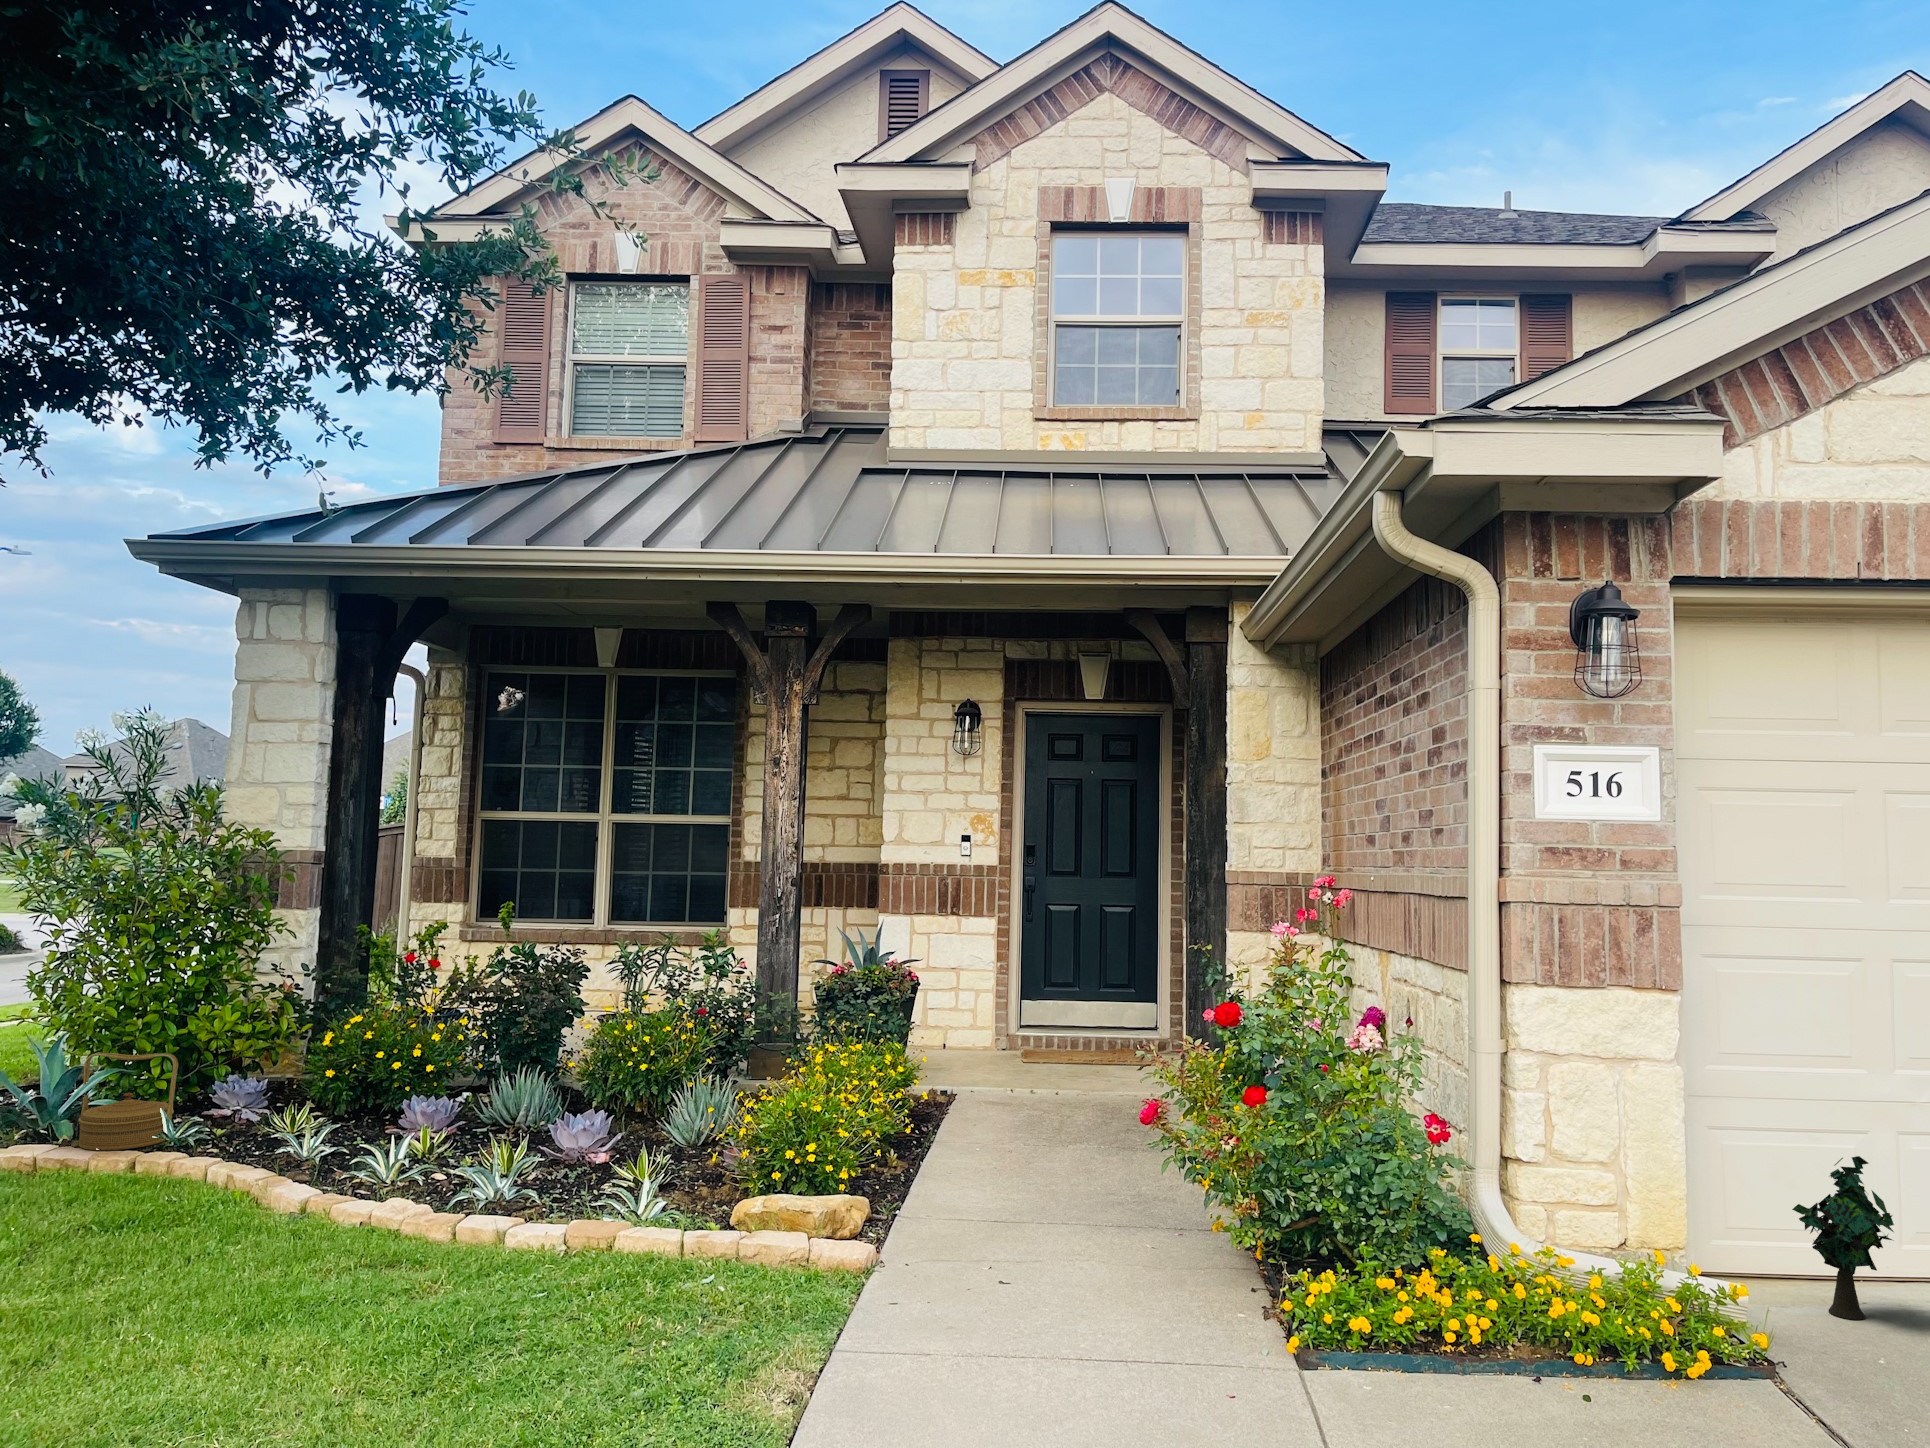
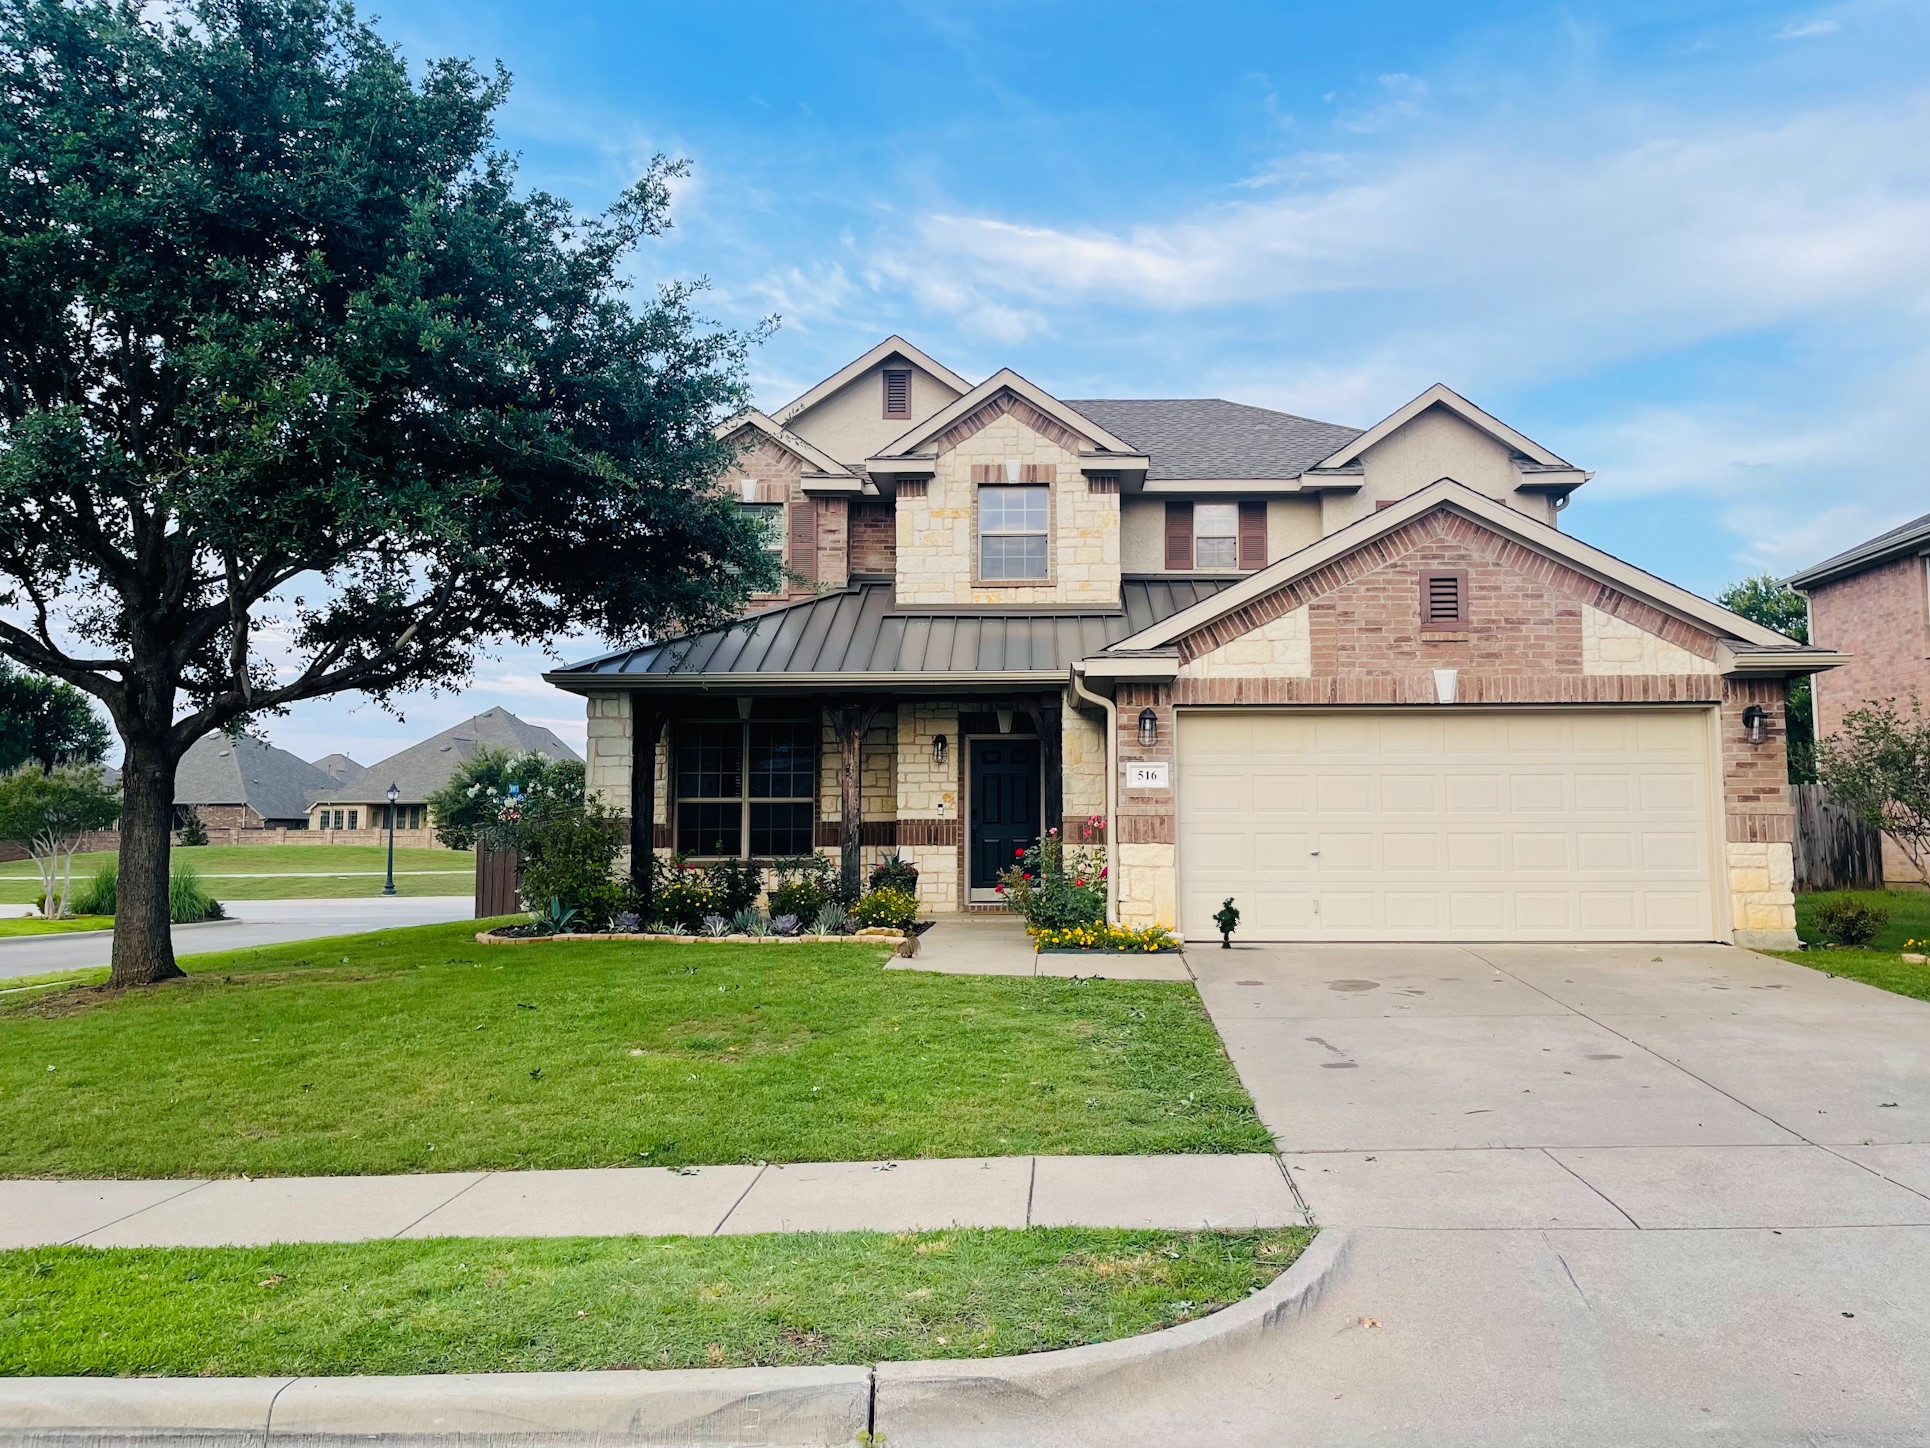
woven basket: present [78,1053,178,1150] -> none [575,897,612,934]

